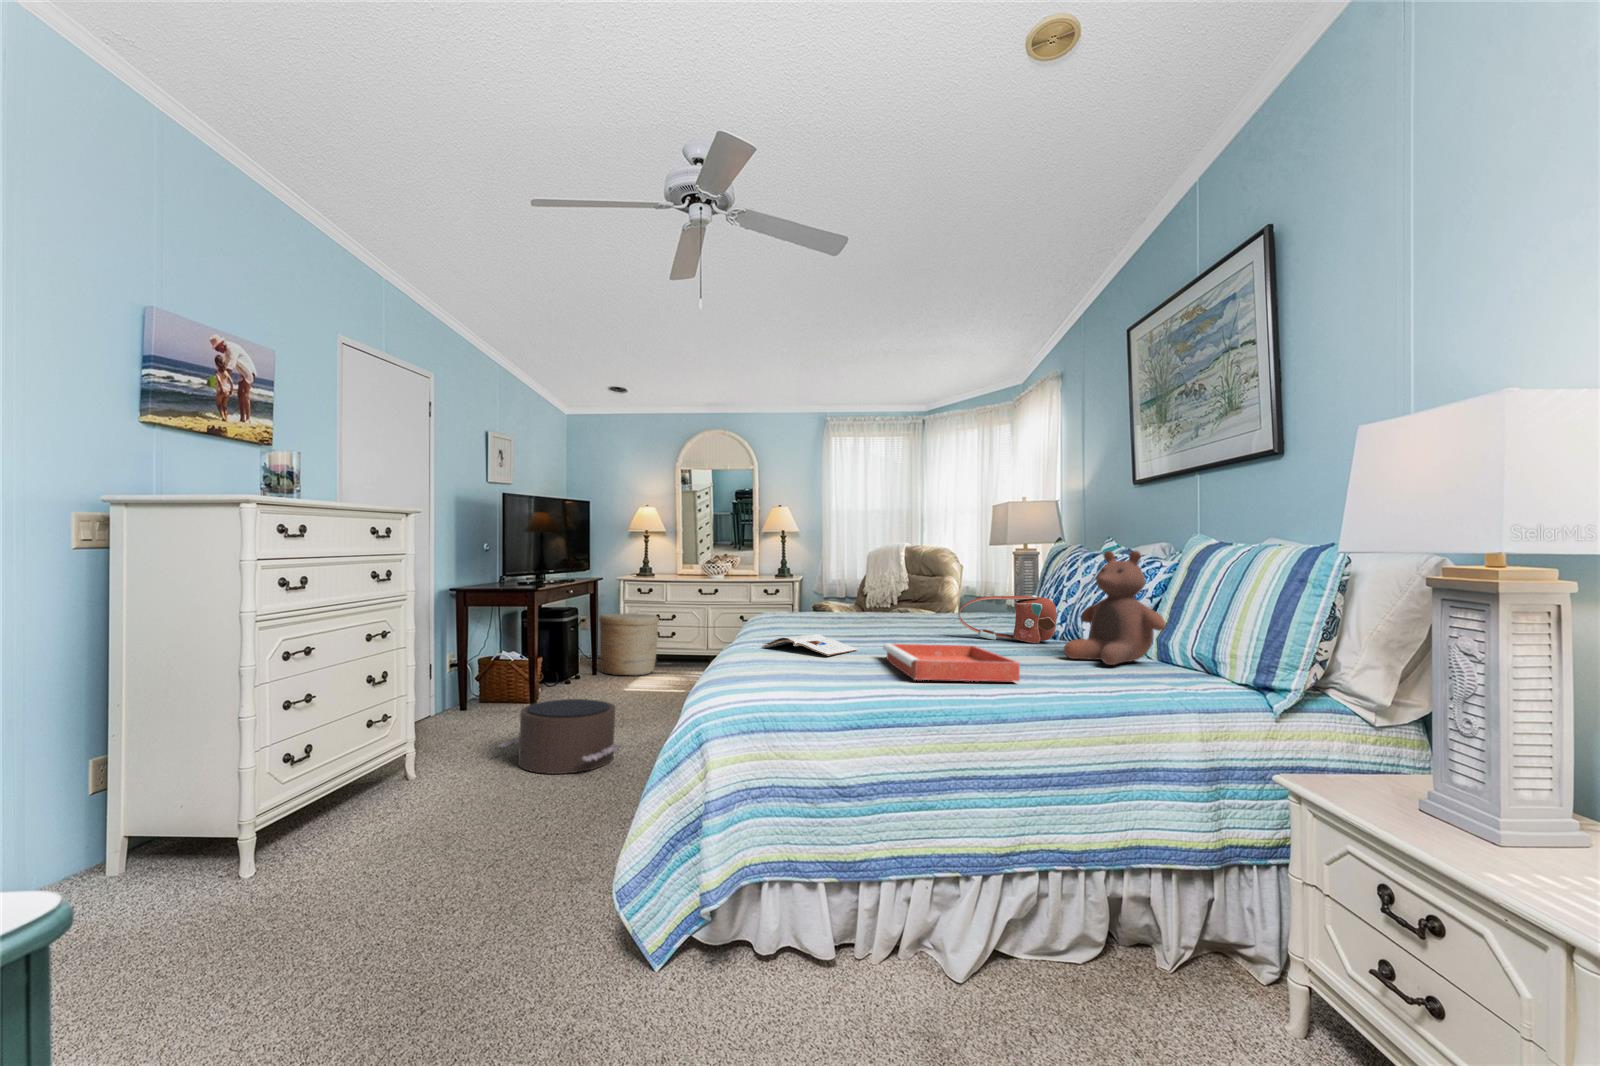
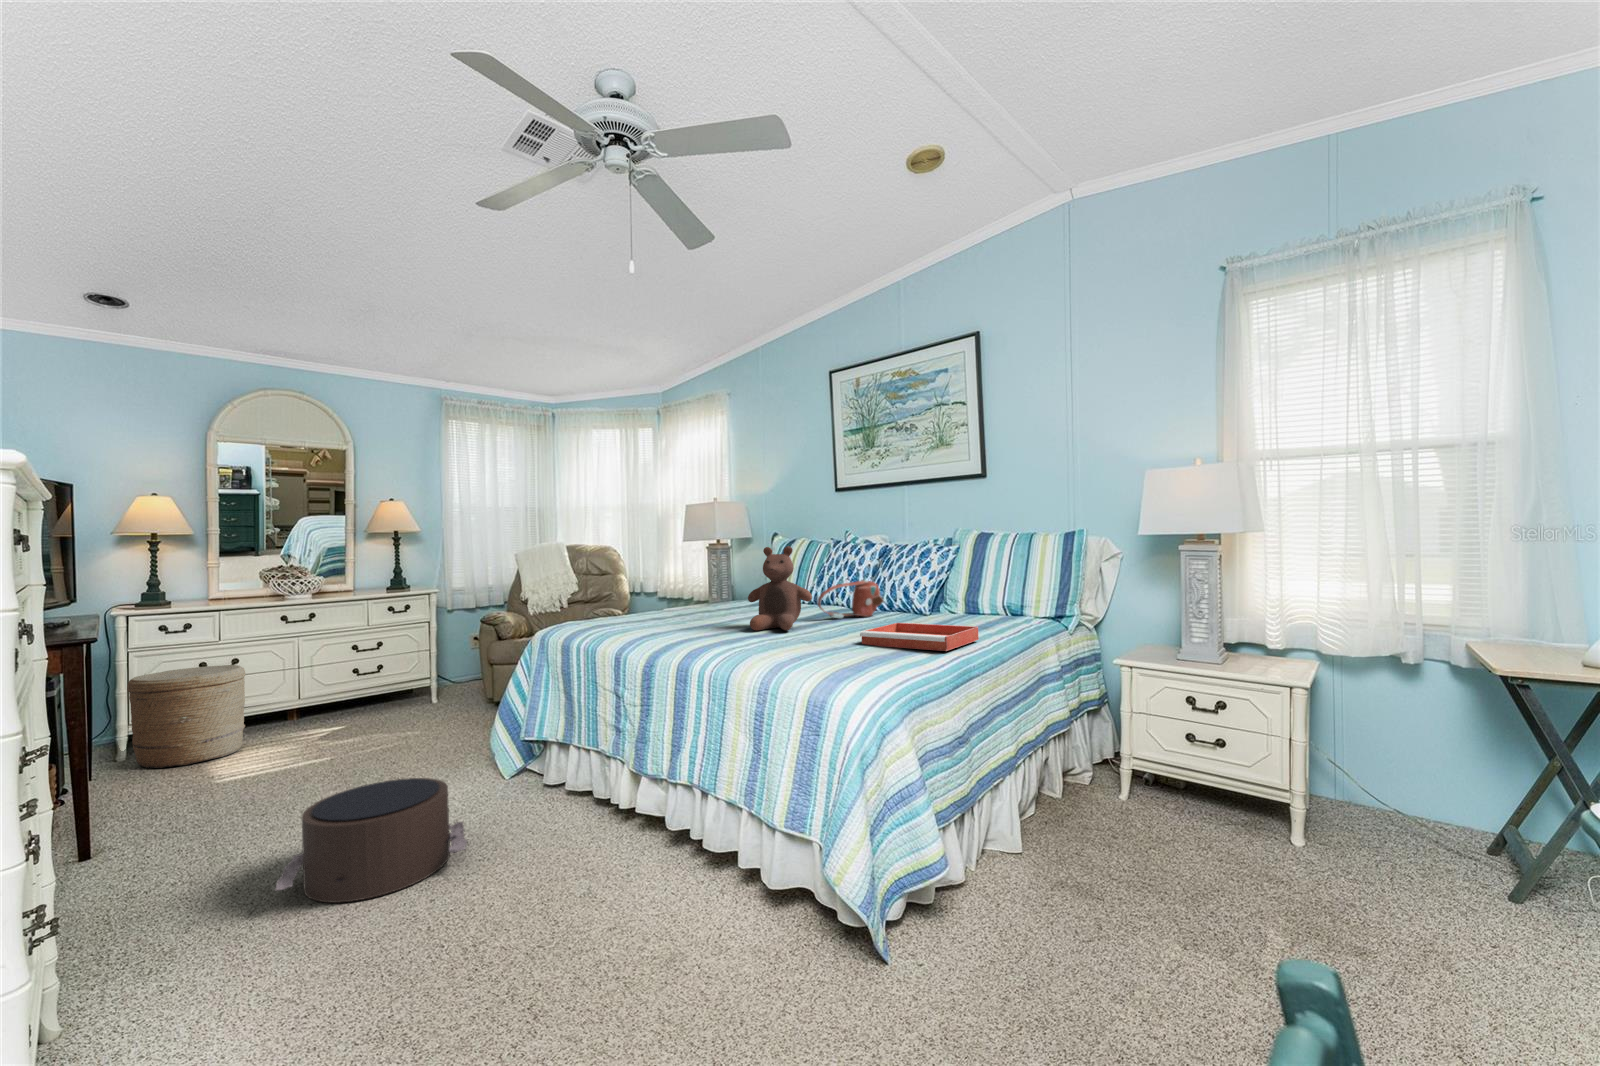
stuffed bear: present [1064,551,1166,665] -> present [748,546,812,630]
magazine: present [762,634,858,656] -> none [758,635,836,655]

